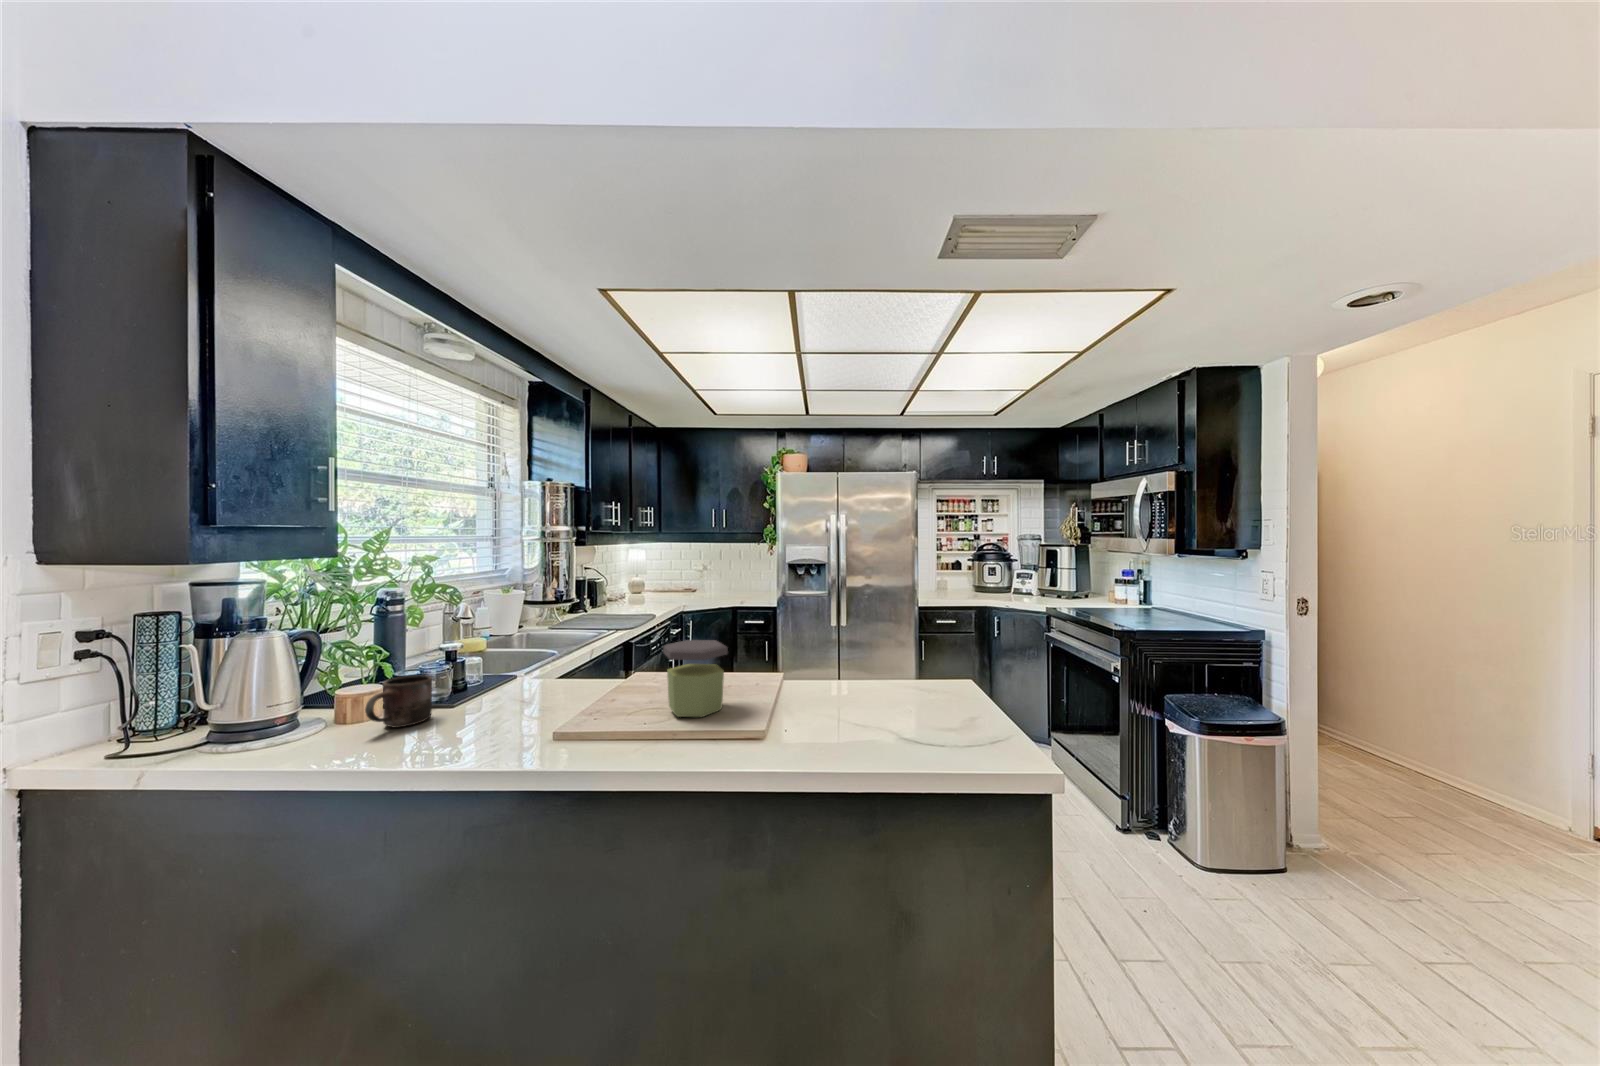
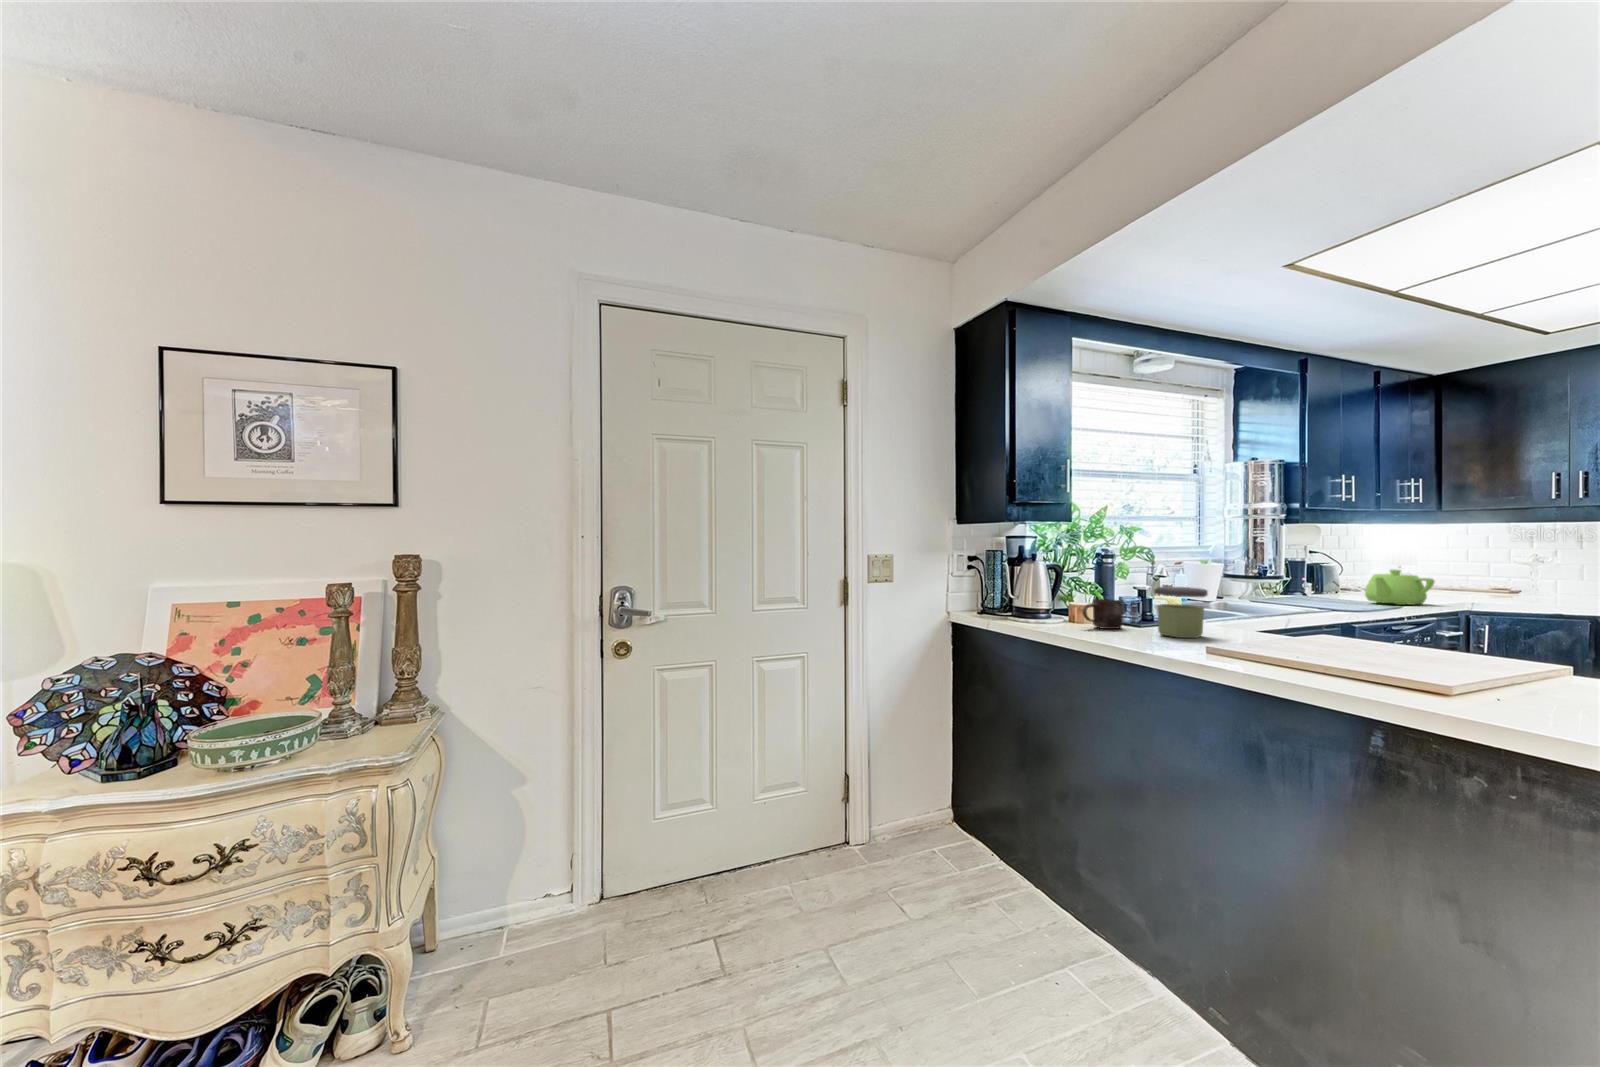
teapot: none [631,583,673,613] -> present [1365,569,1434,605]
jar: present [663,640,728,717] -> present [1154,586,1208,638]

